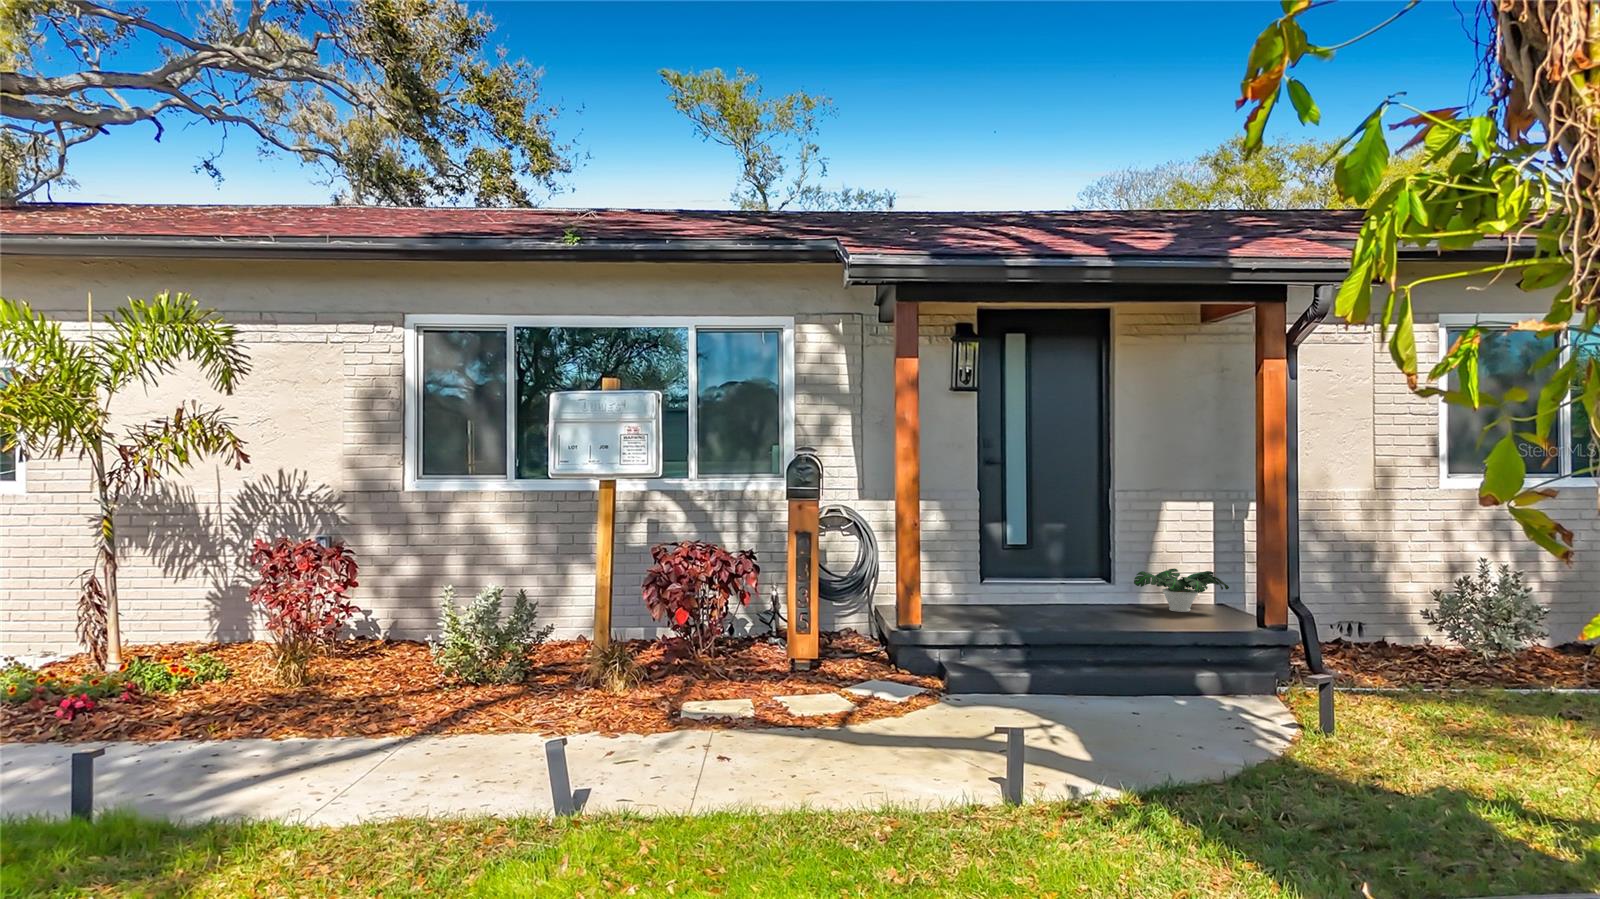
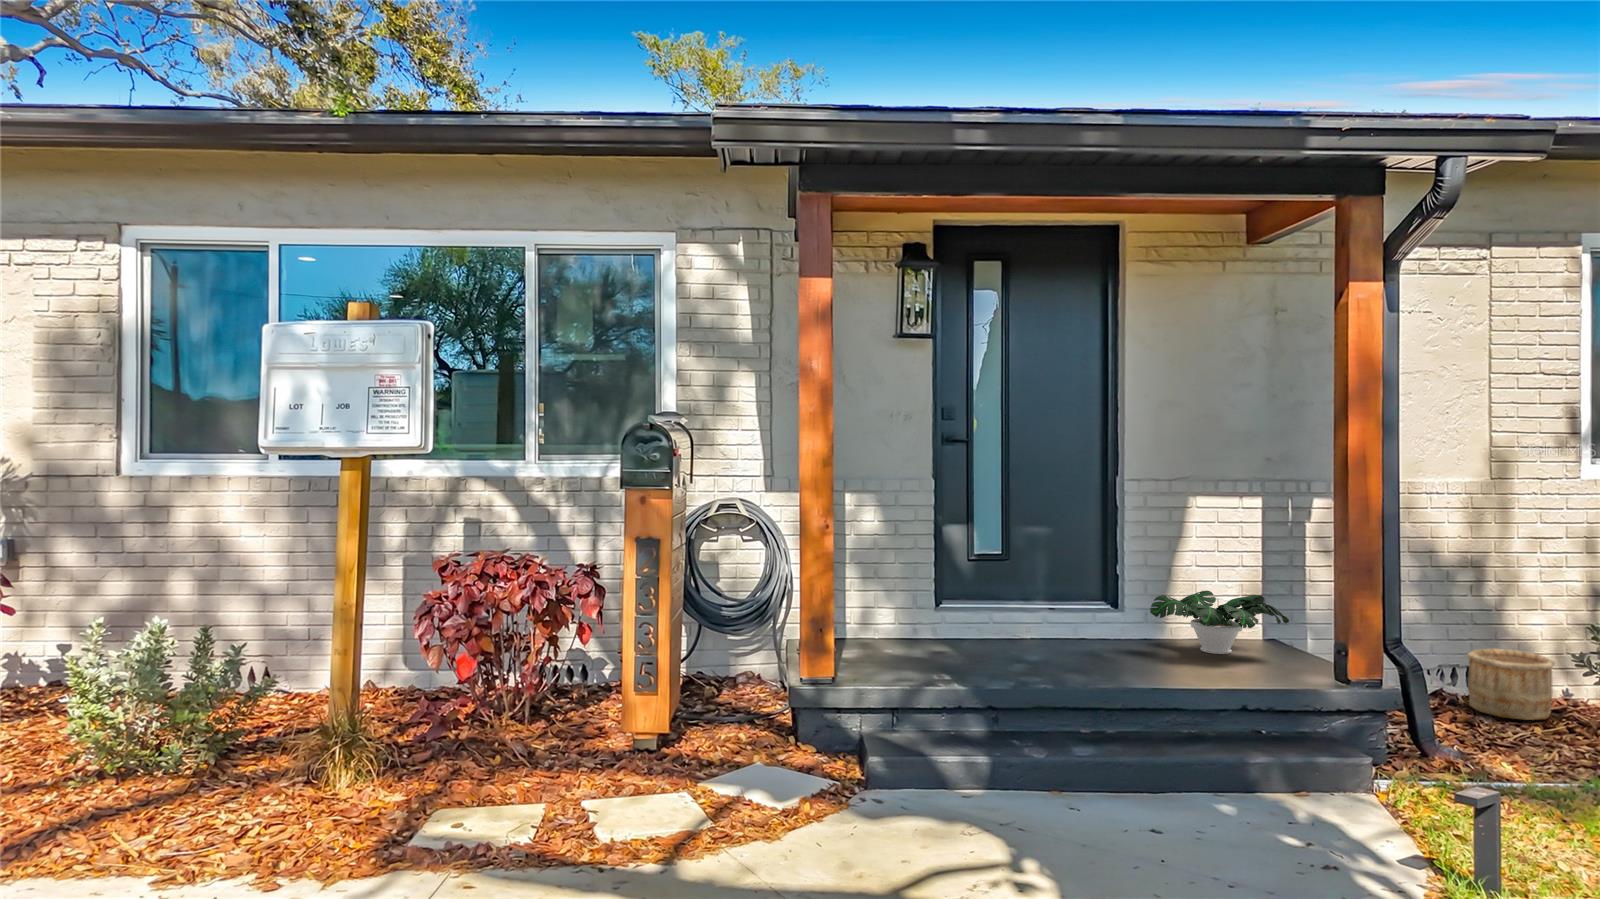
wooden bucket: none [1356,608,1416,656] -> present [1467,648,1555,720]

